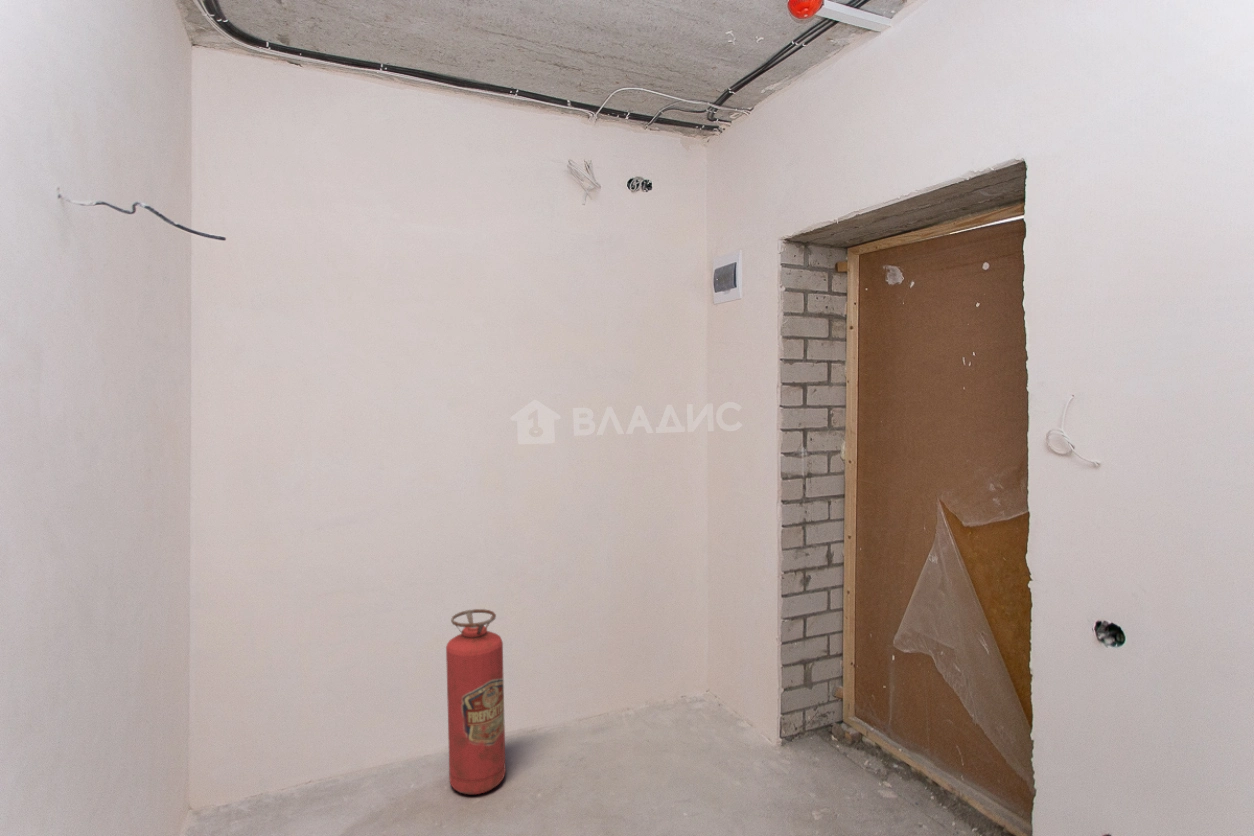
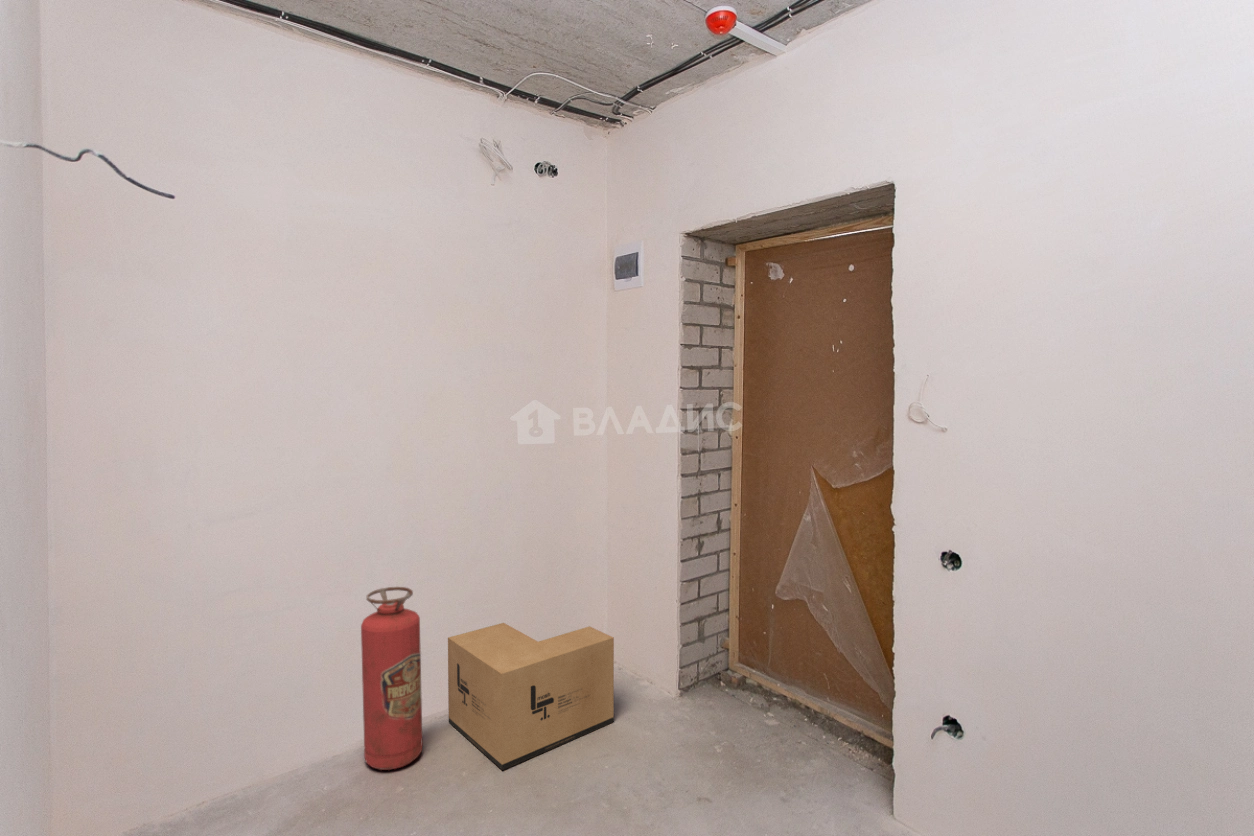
cardboard box: none [536,651,704,811] -> present [448,623,614,770]

